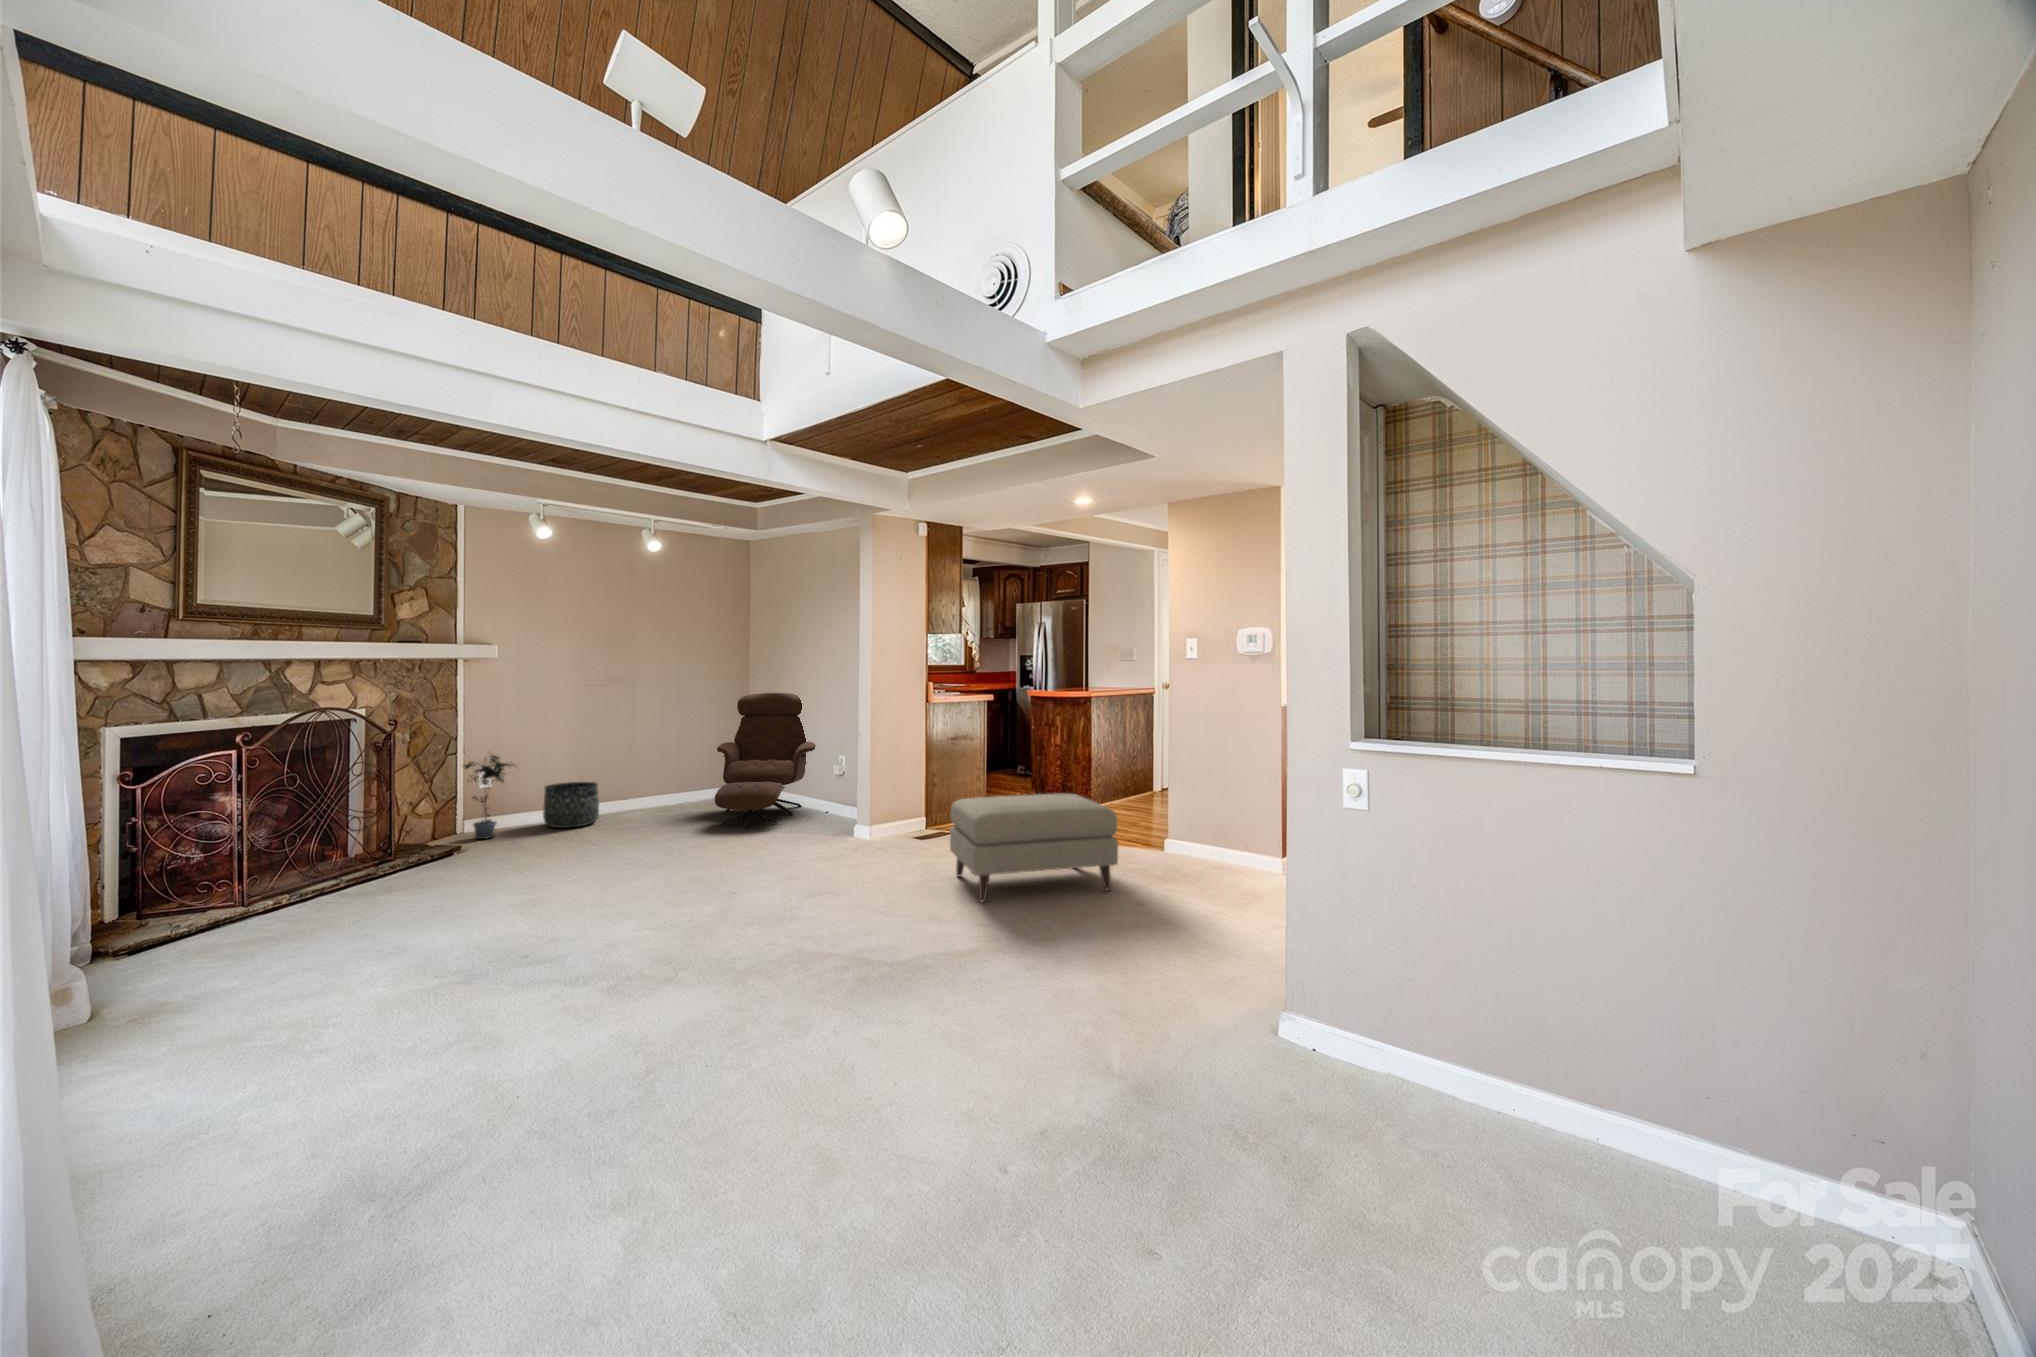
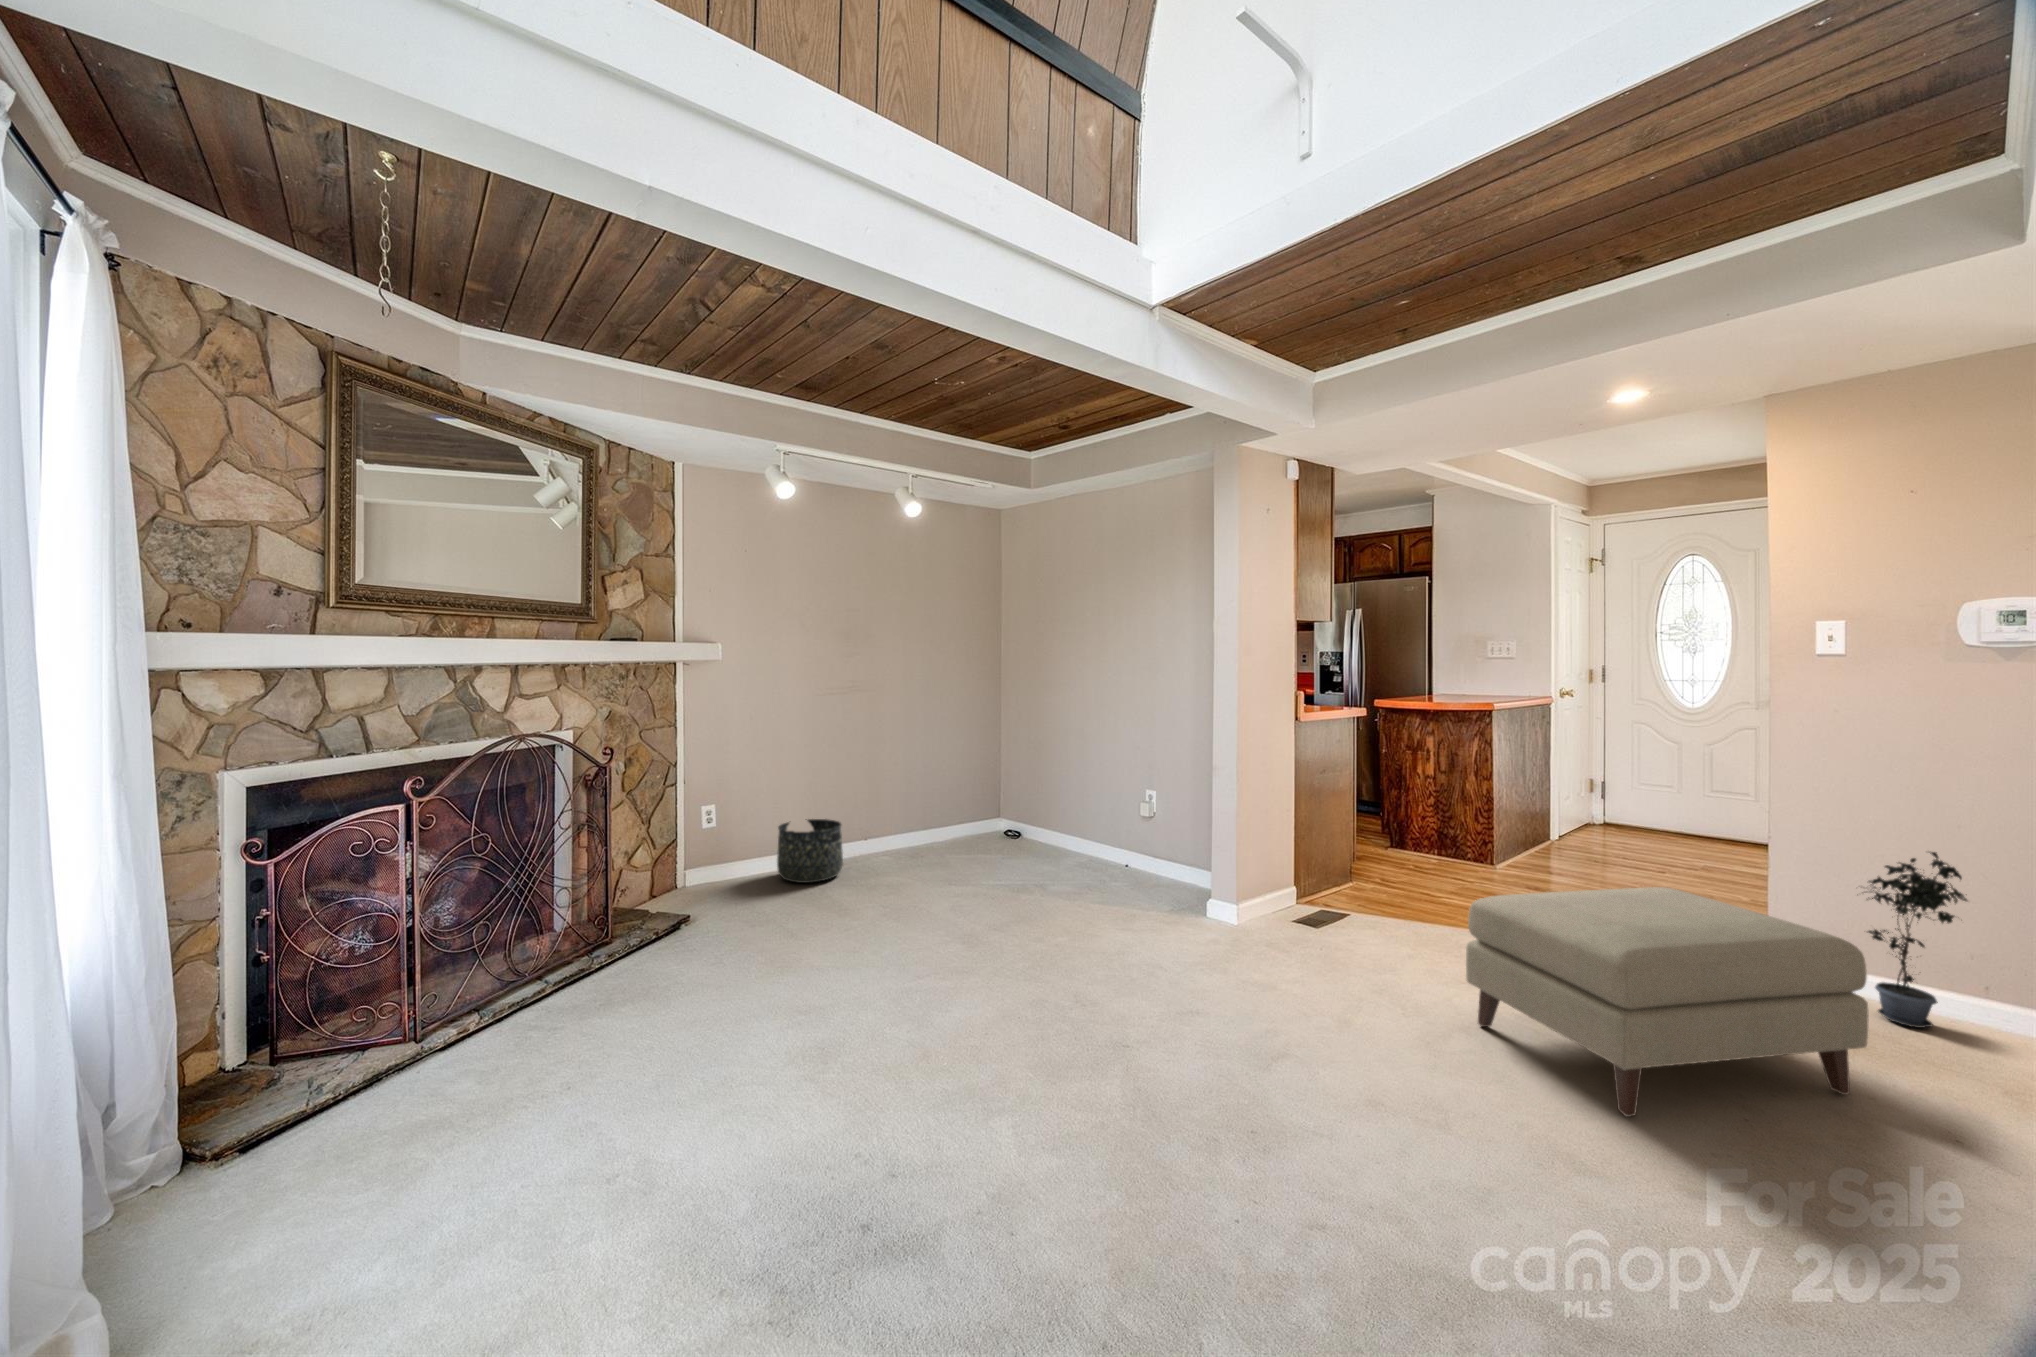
lounge chair: present [715,693,816,828] -> none [980,702,1106,893]
potted plant: present [464,755,512,839] -> present [1867,852,1967,1028]

